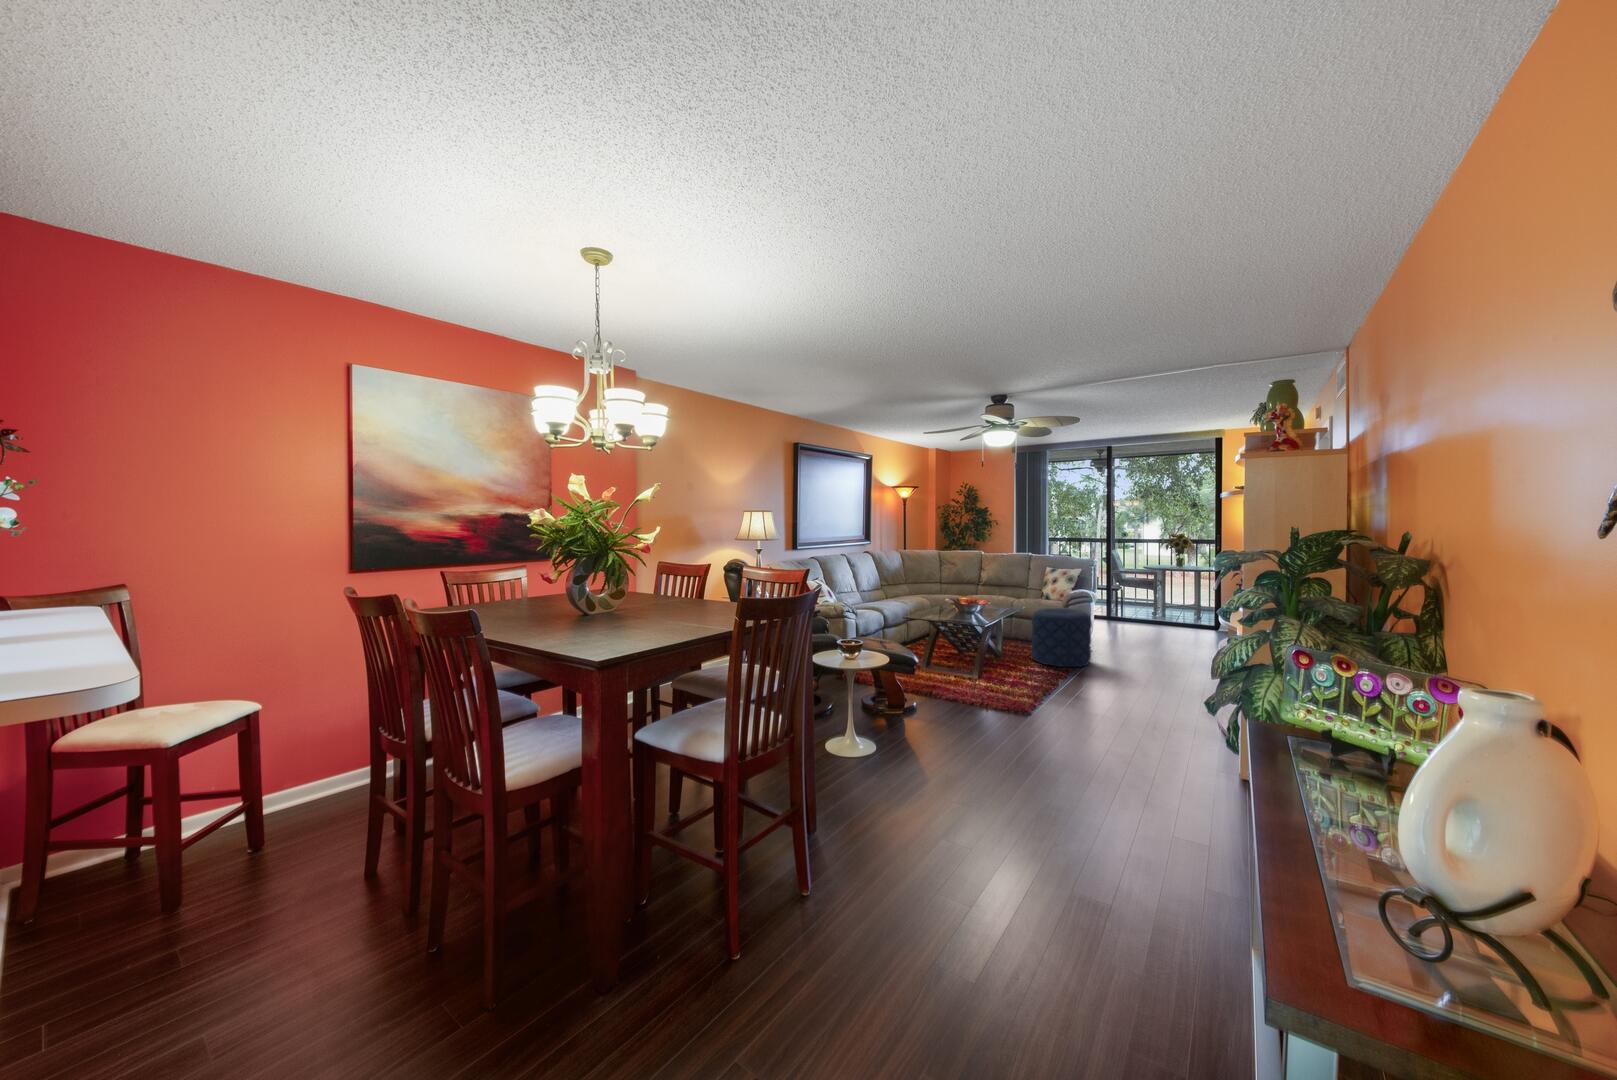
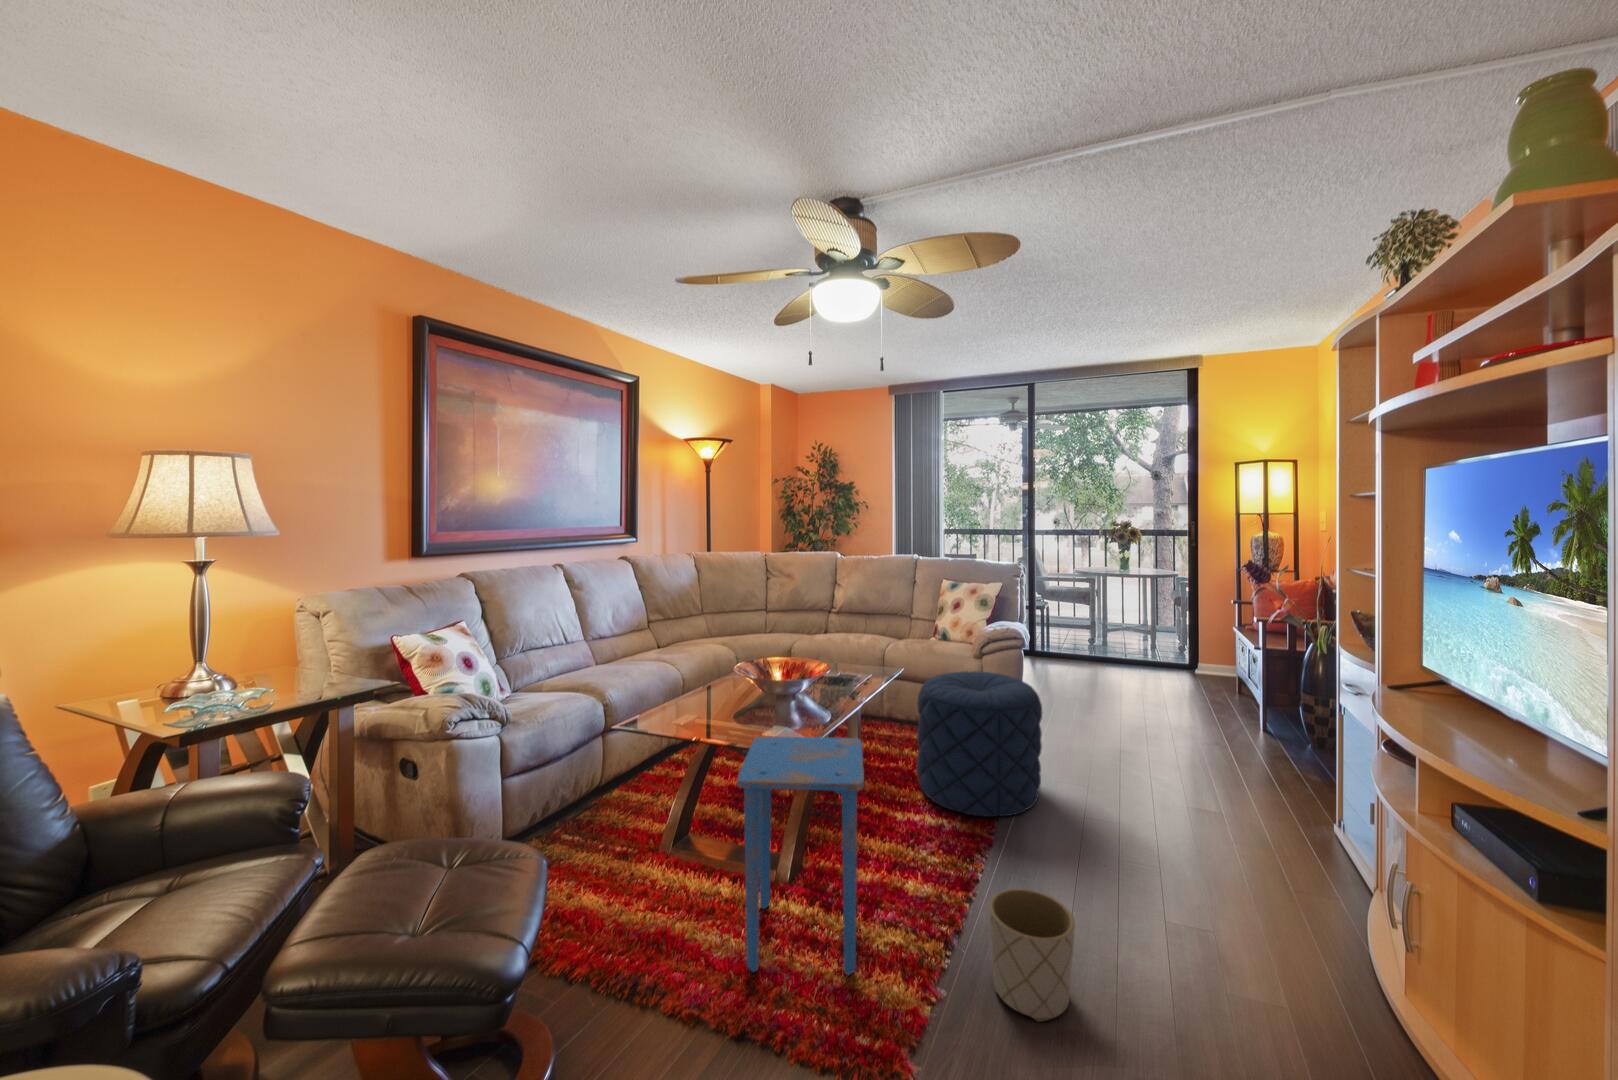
side table: none [969,617,1013,689] -> present [737,736,864,975]
planter: none [1056,665,1085,698] -> present [990,889,1075,1022]

